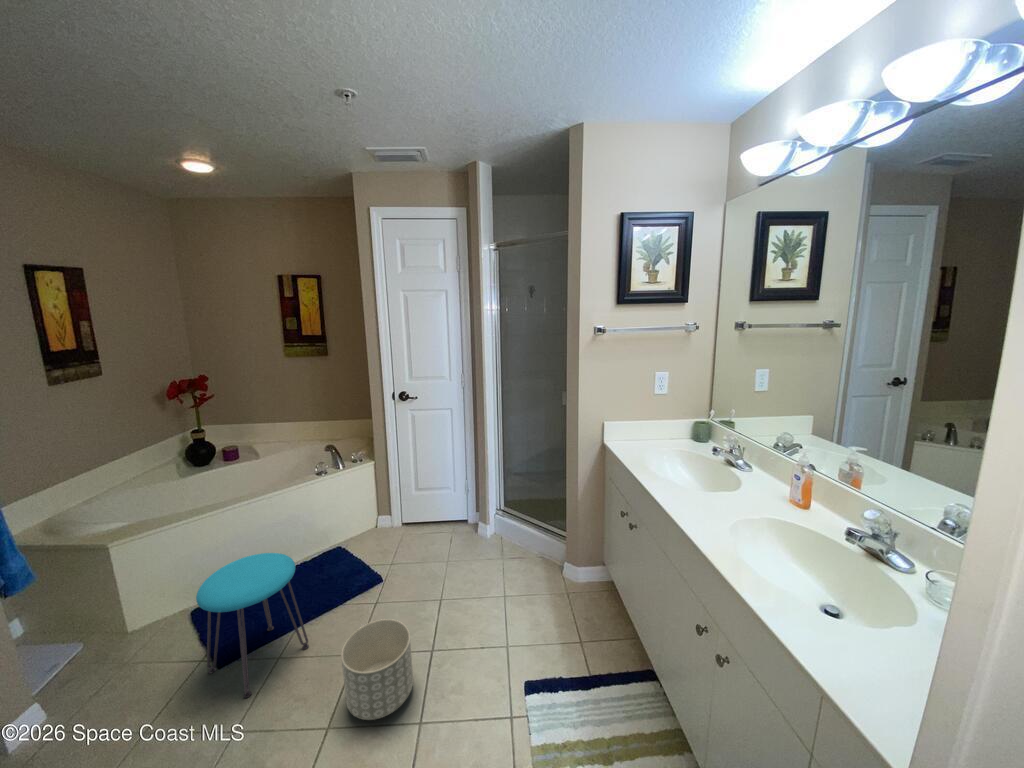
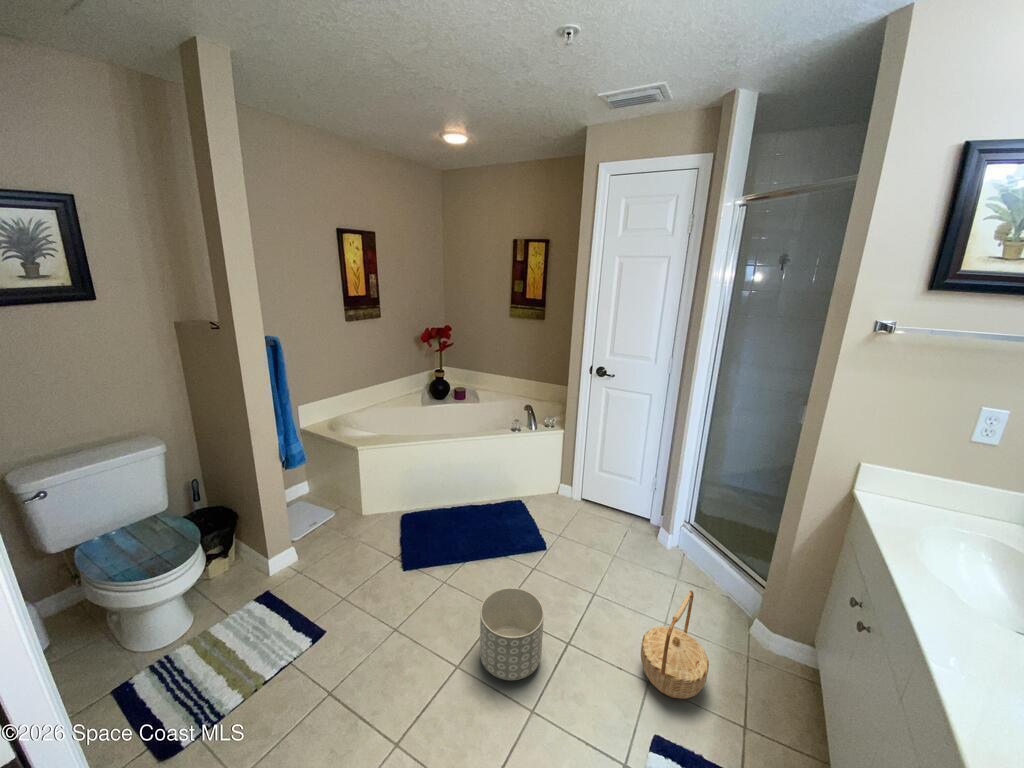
stool: present [196,553,309,698] -> none [397,488,470,601]
basket: none [496,554,549,649] -> present [641,590,709,699]

